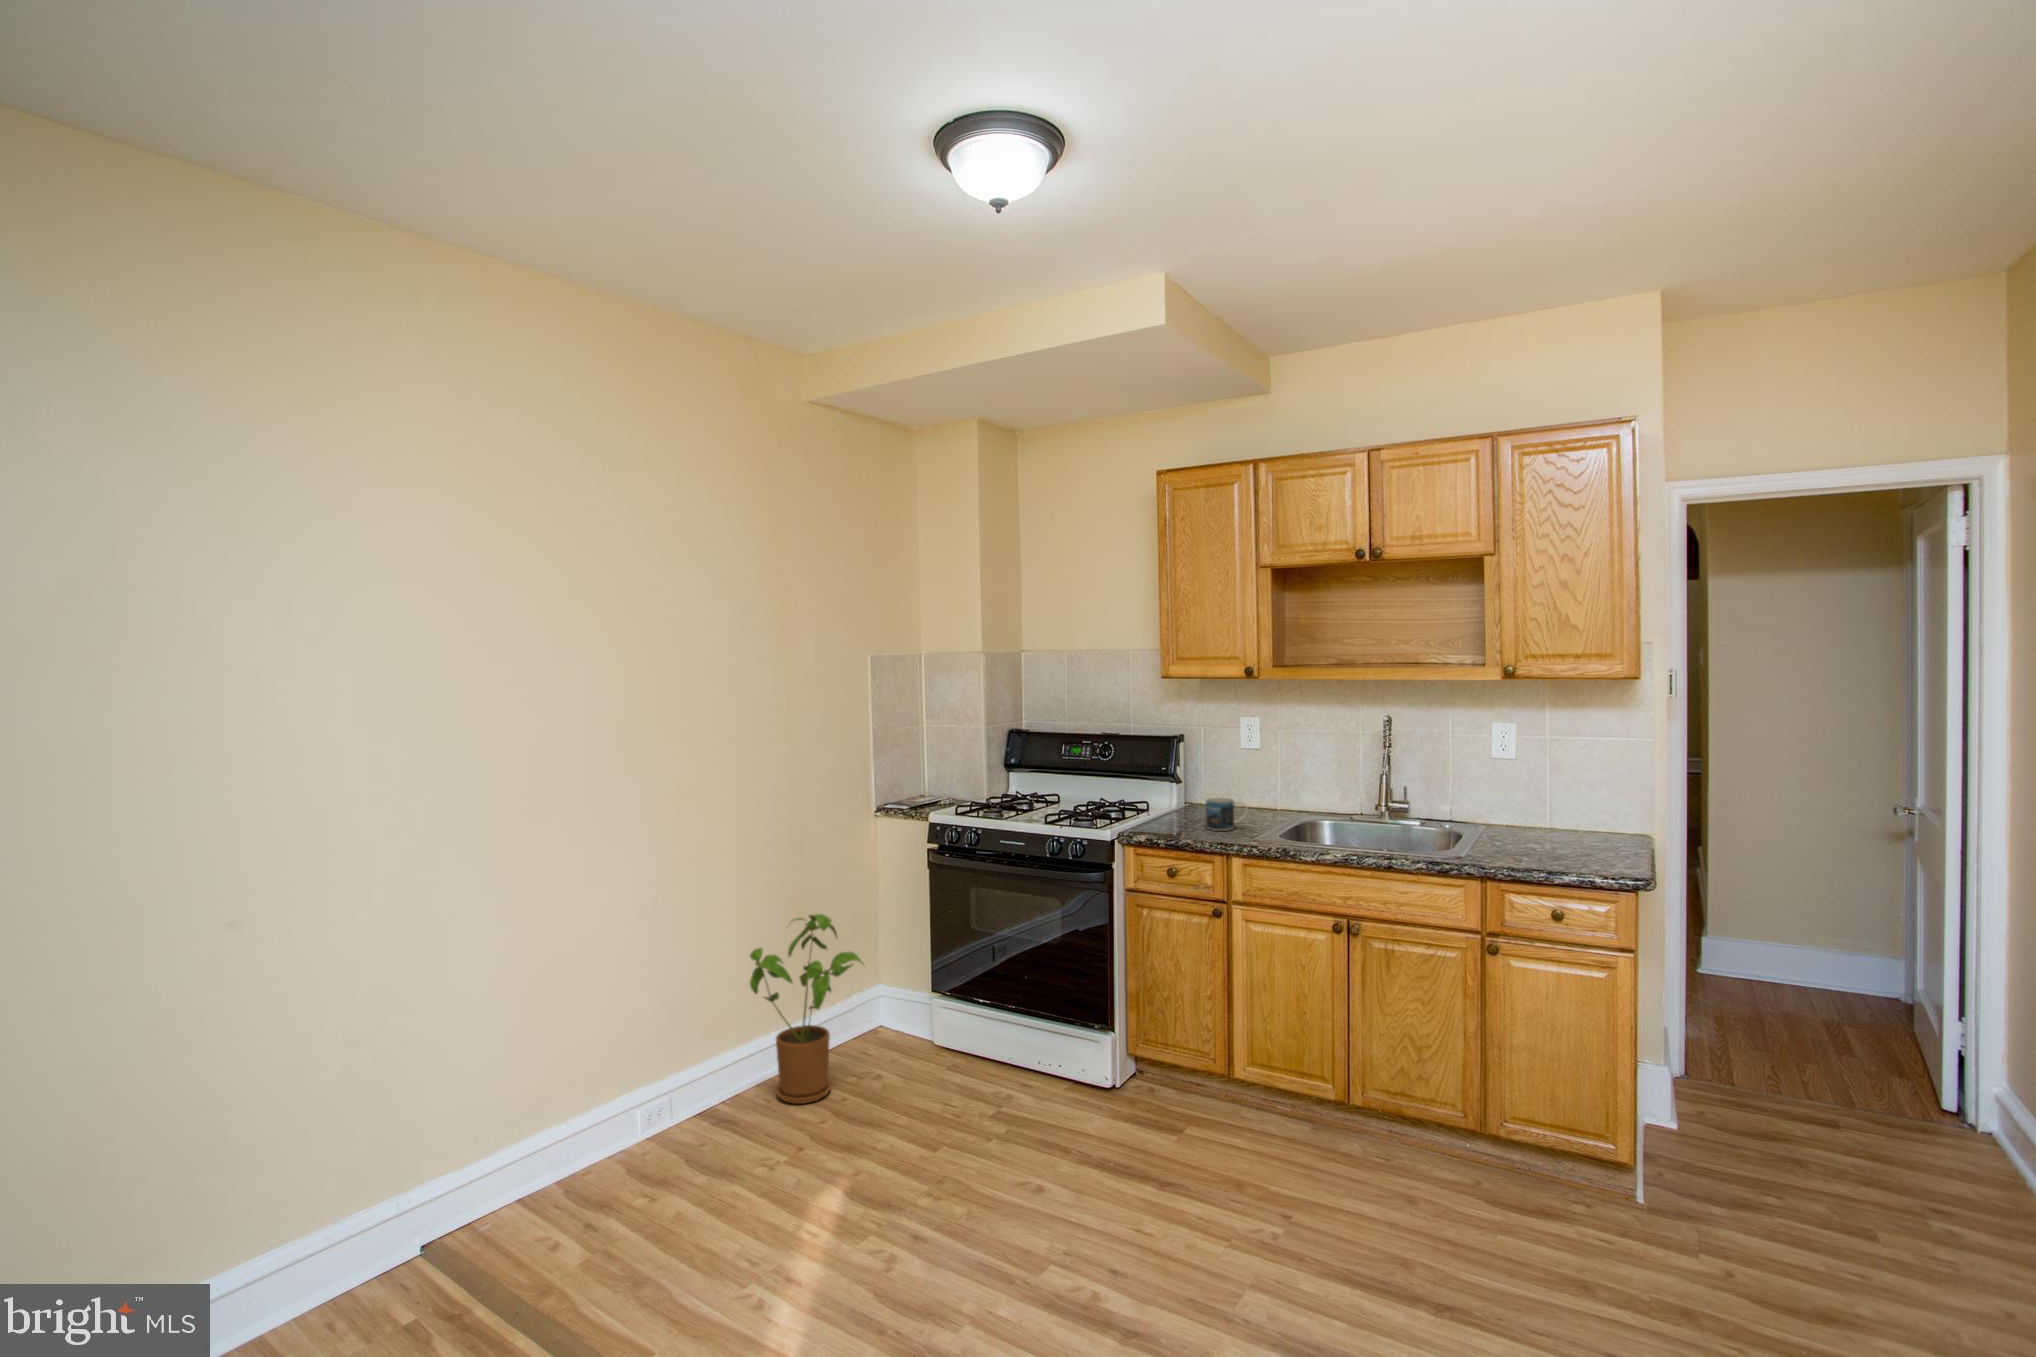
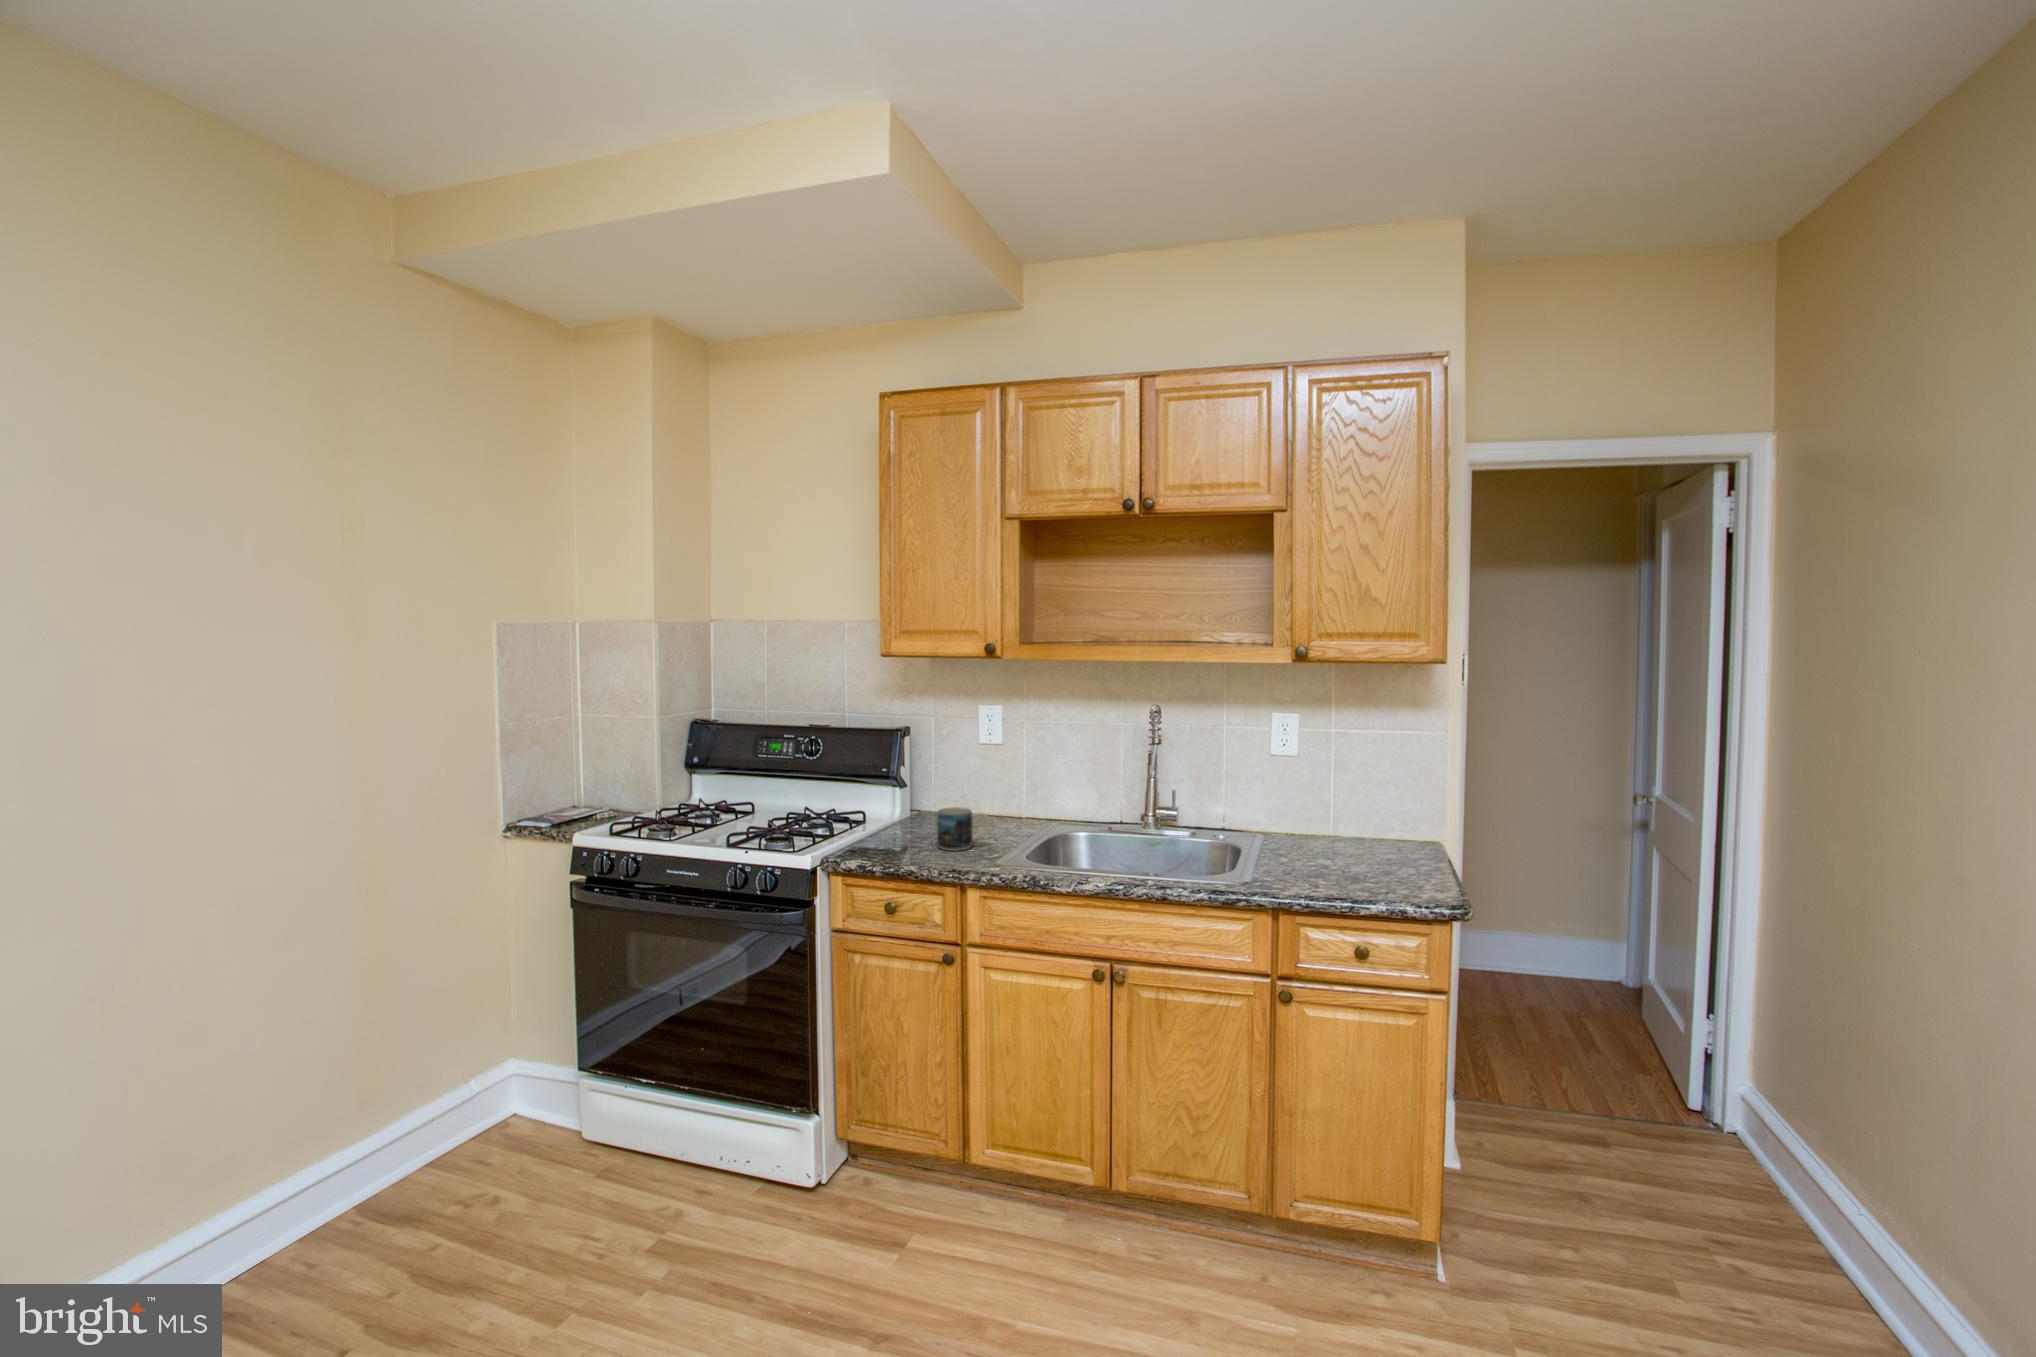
house plant: present [750,914,862,1104] -> none [238,991,446,1284]

